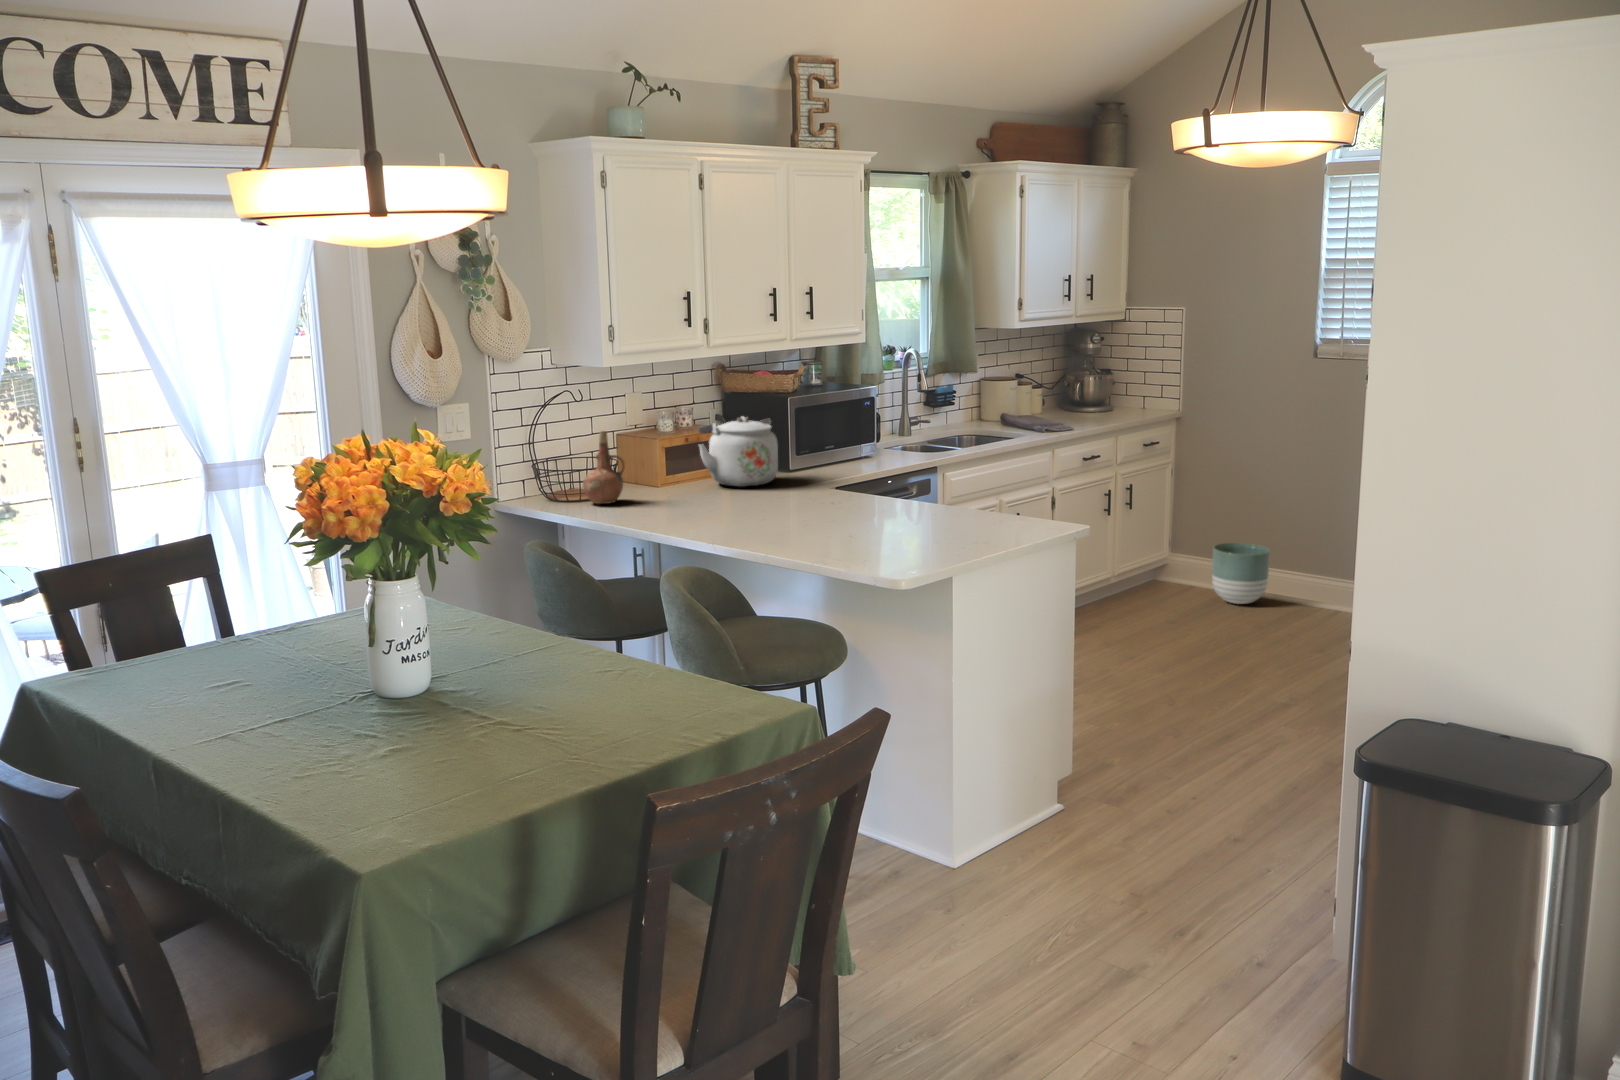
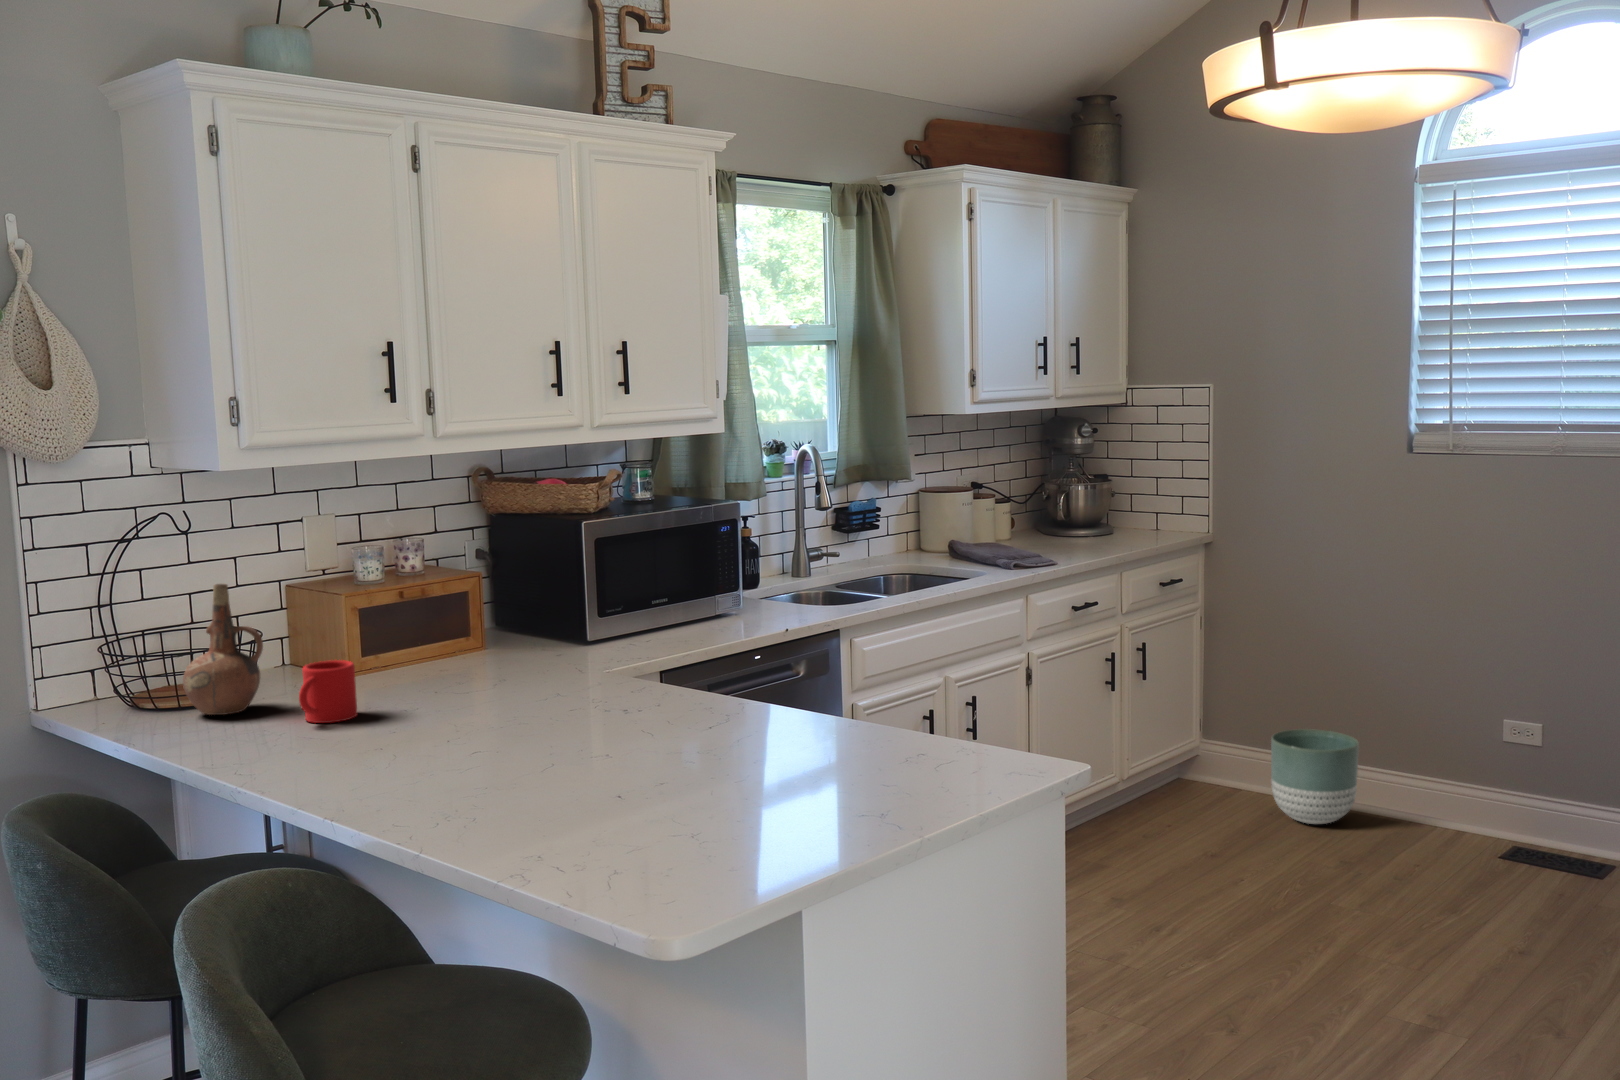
kettle: present [699,417,778,487] -> none [411,553,557,674]
mug: none [653,475,681,508] -> present [299,660,357,723]

